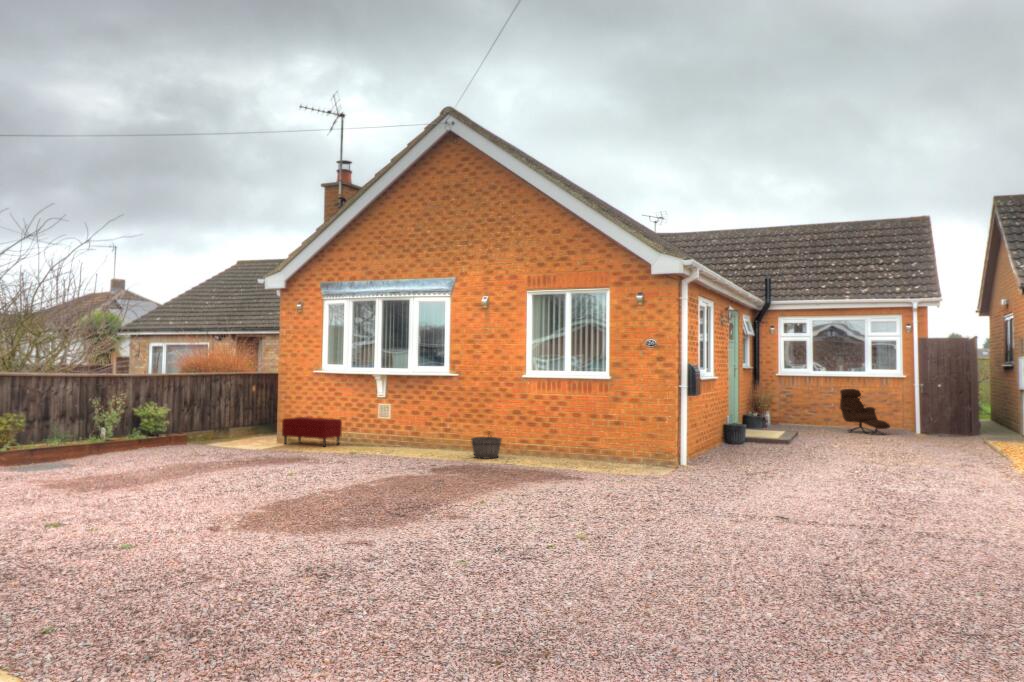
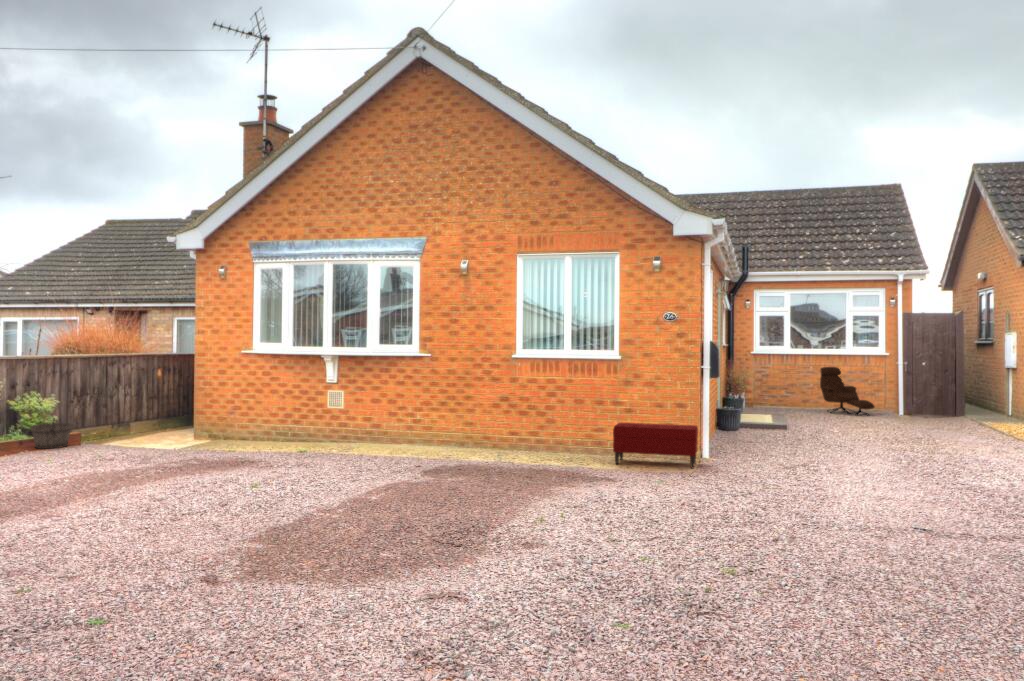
bench: present [282,417,342,447] -> present [613,423,698,468]
wooden bucket: present [471,433,501,459] -> present [31,422,72,449]

